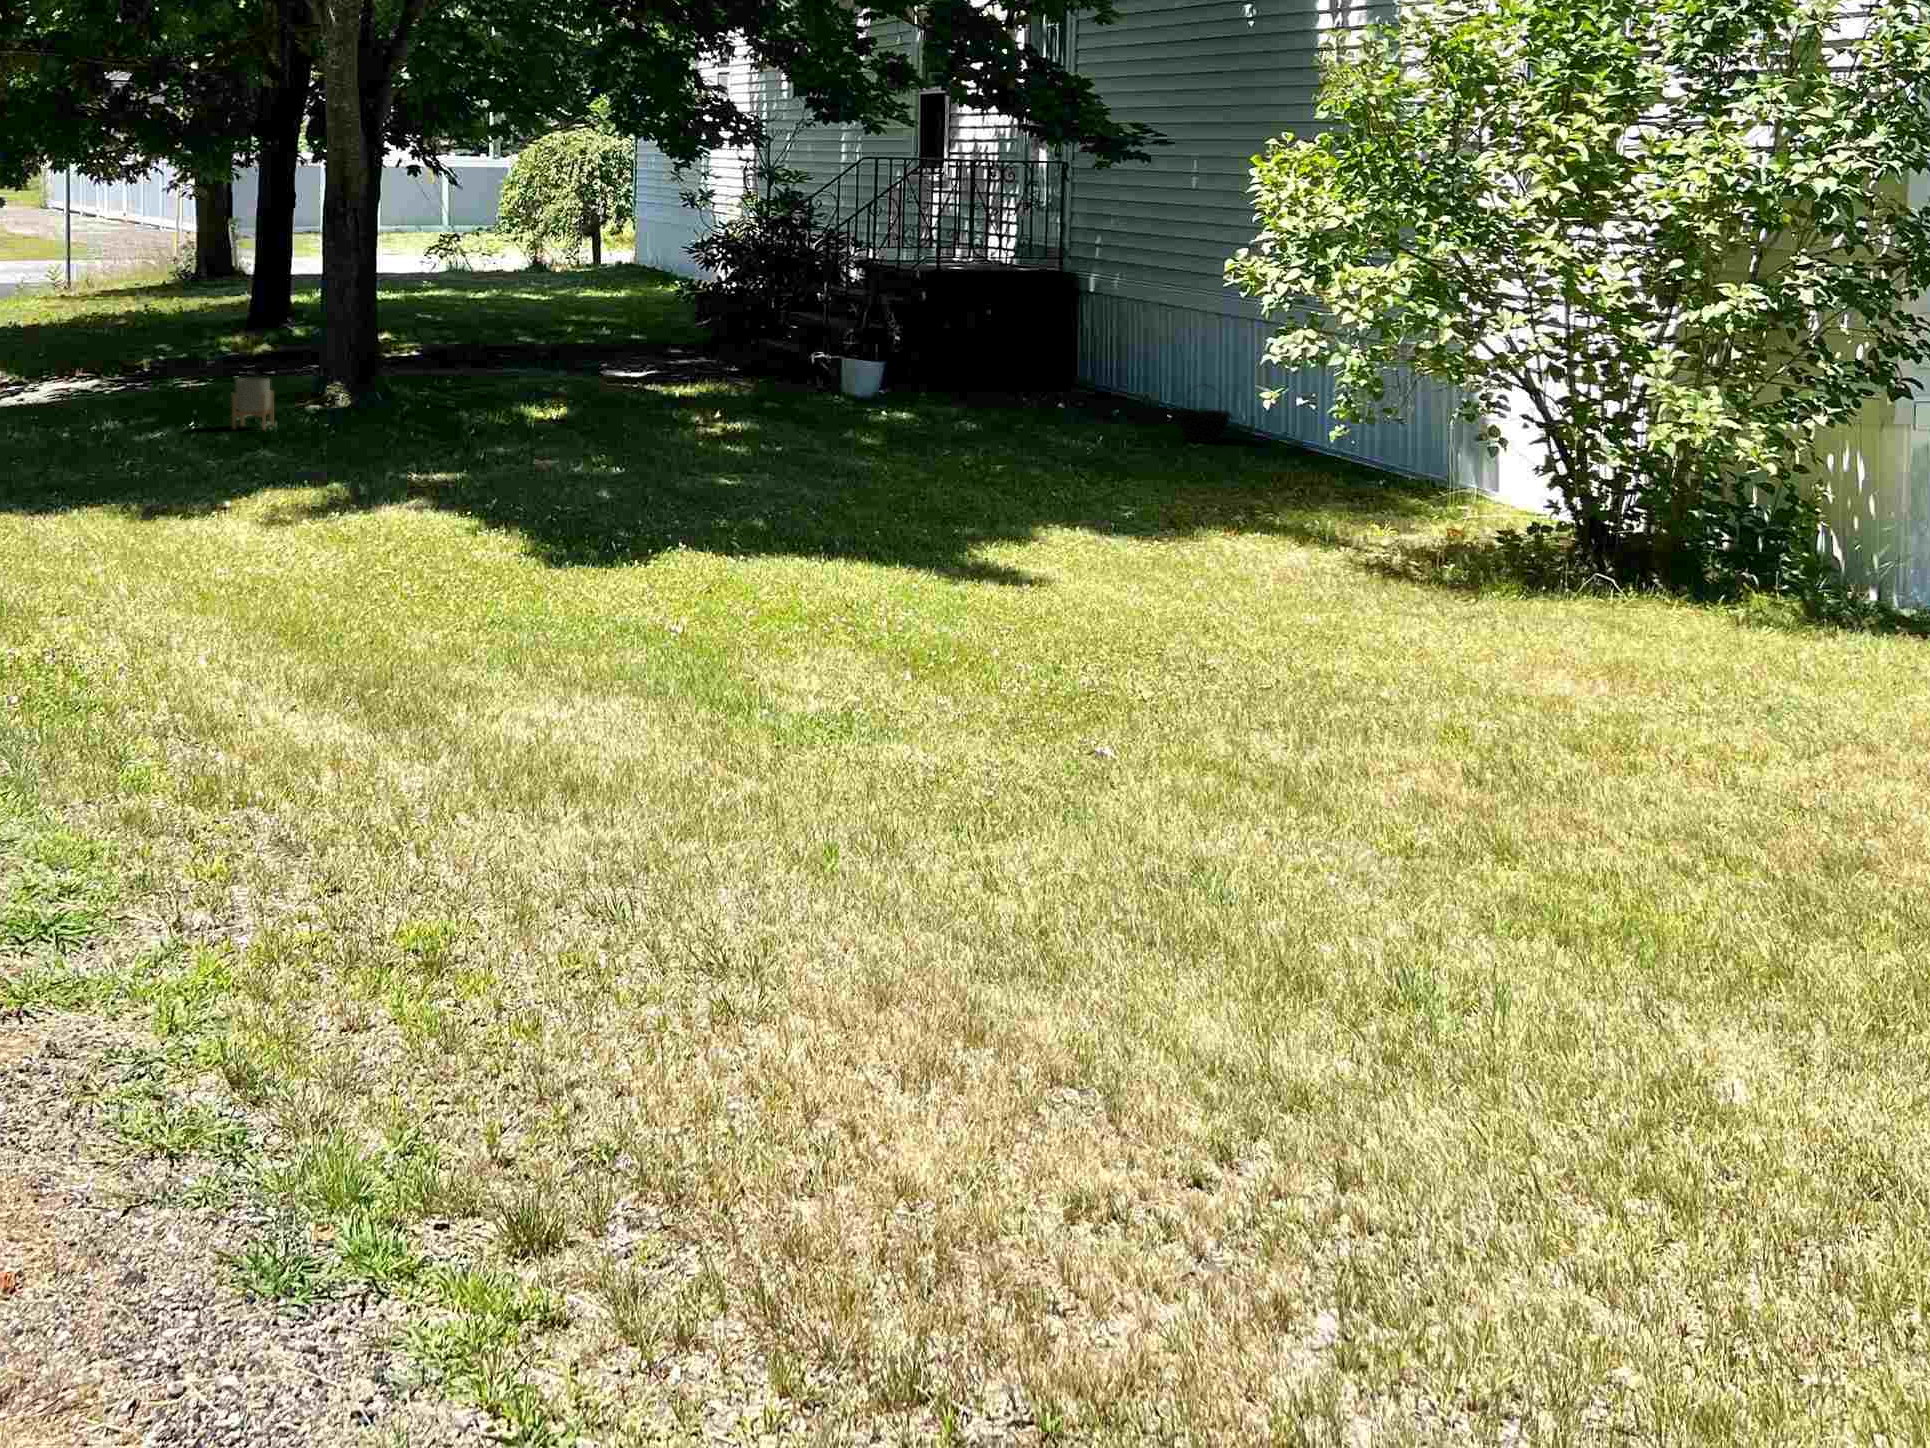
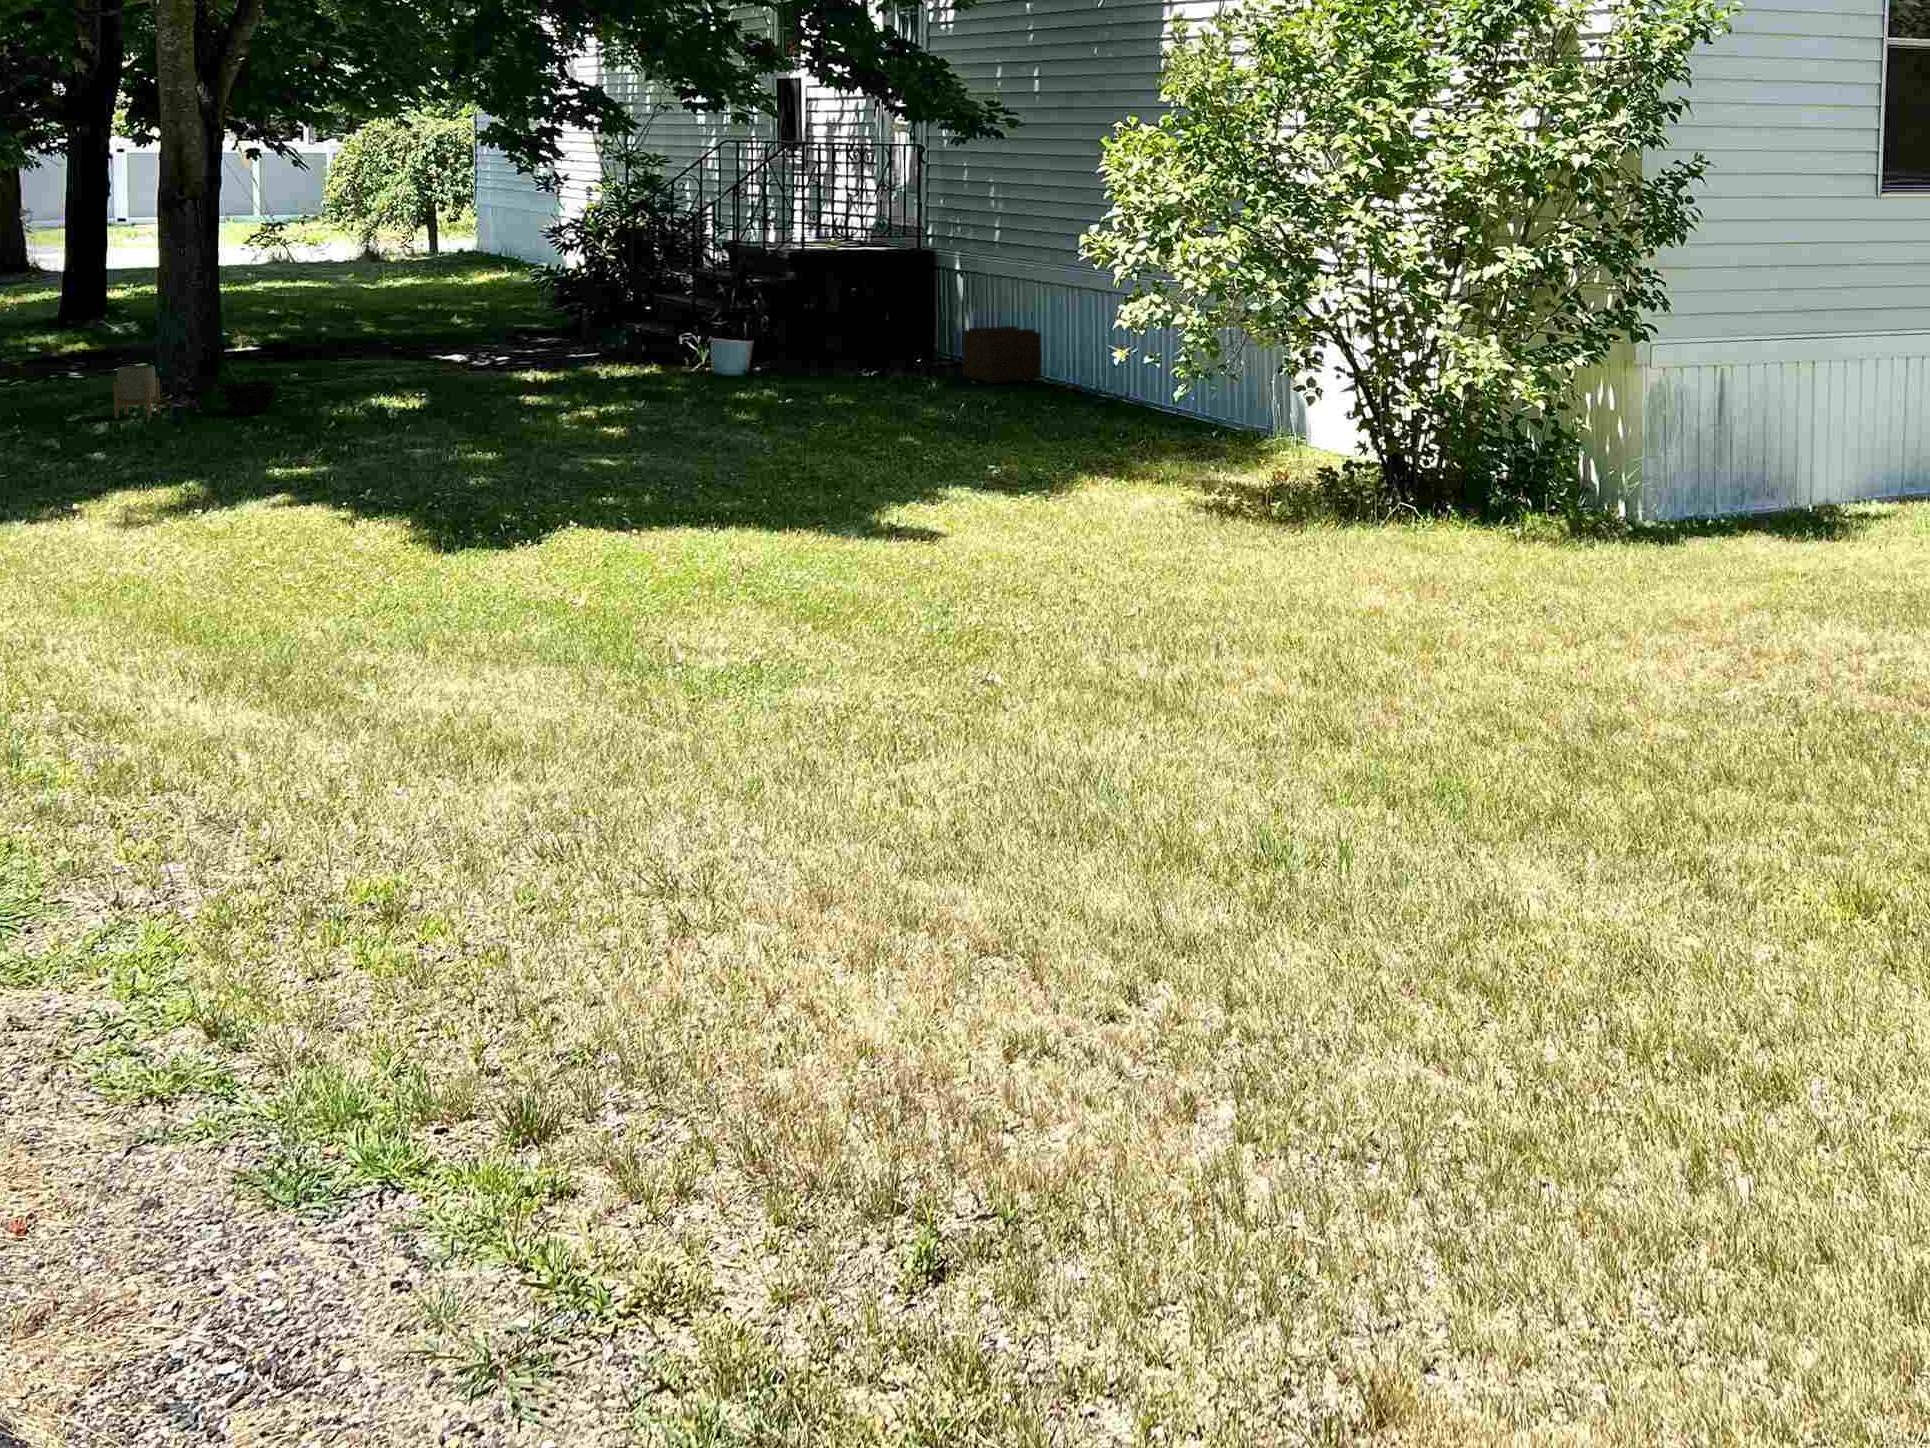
wooden crate: none [1087,364,1178,427] -> present [963,326,1042,384]
basket: present [1170,384,1232,442] -> present [217,367,279,414]

